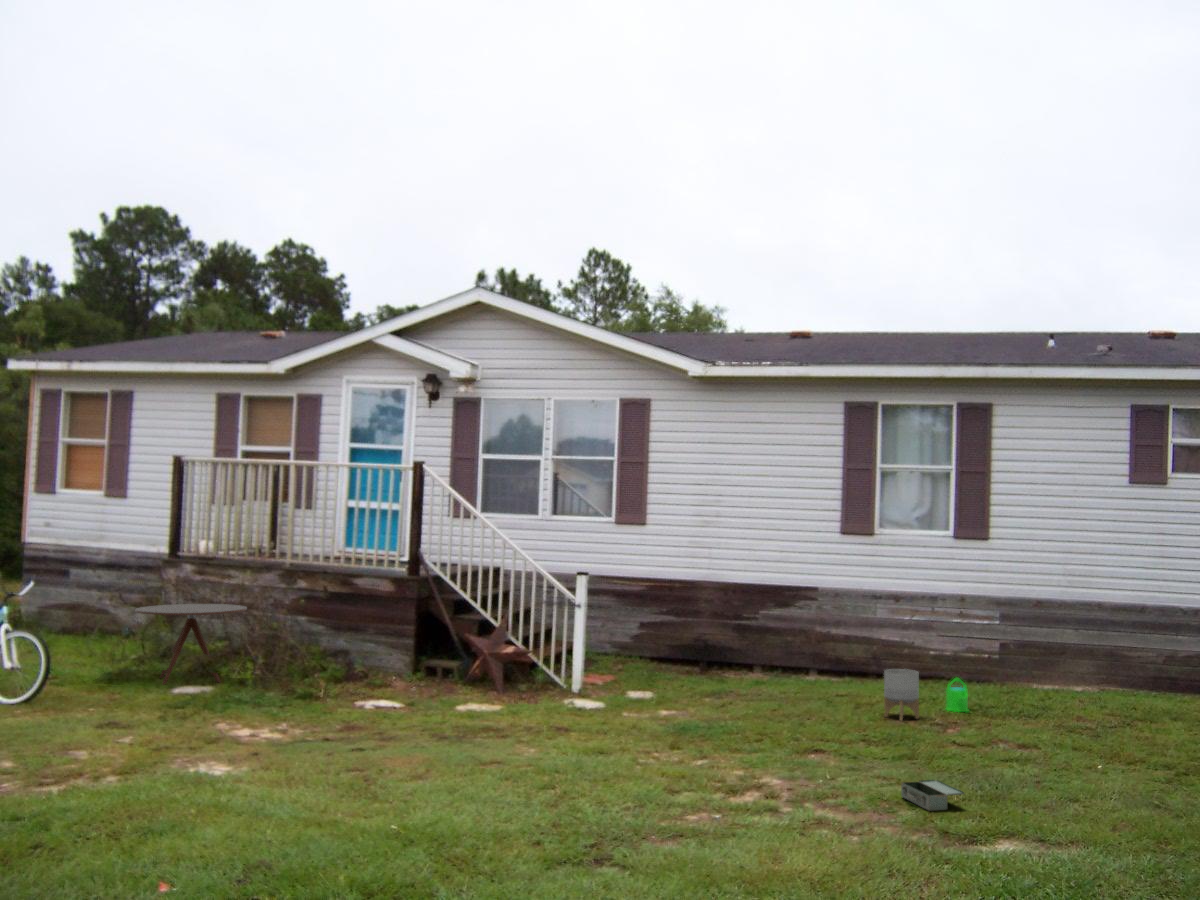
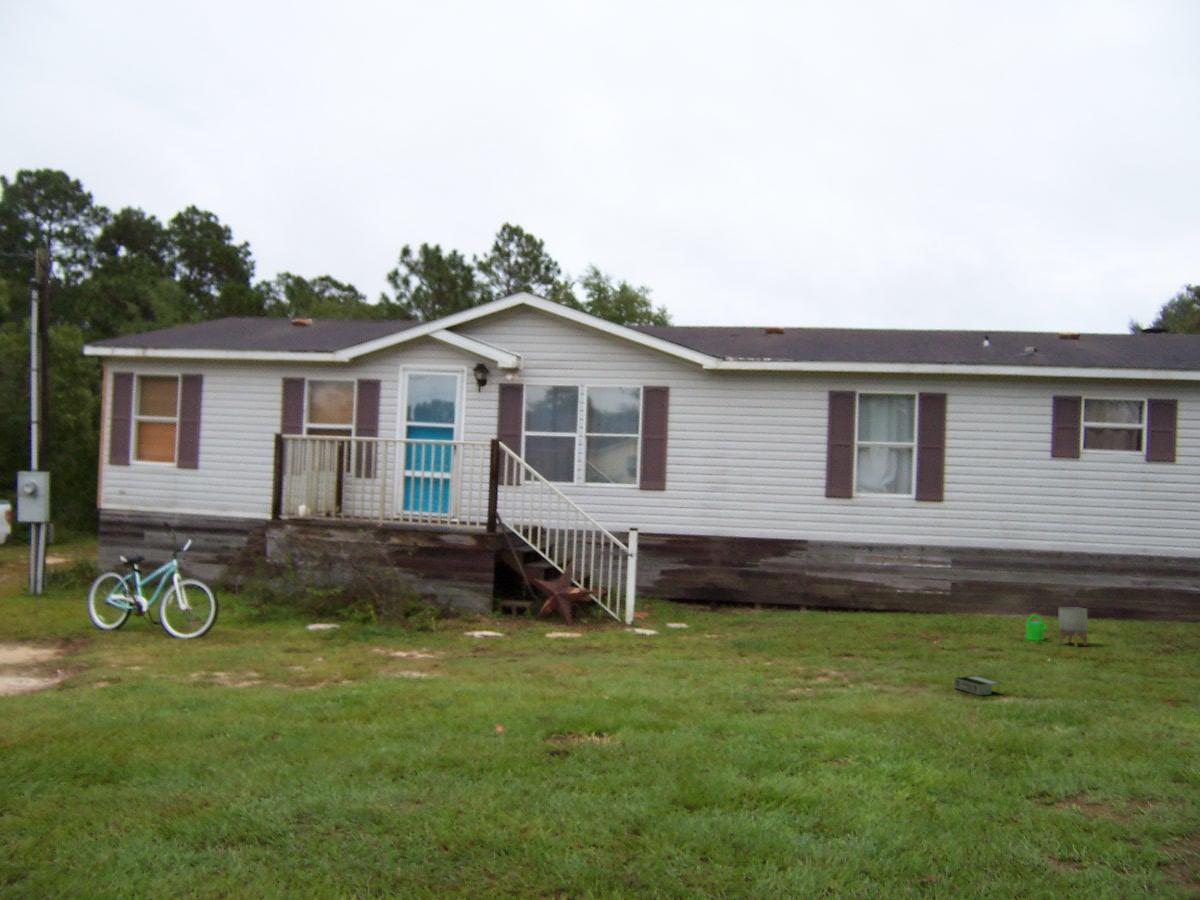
round table: present [135,604,247,685] -> none [266,560,357,627]
planter: present [884,669,919,721] -> present [1058,607,1087,647]
watering can: present [946,678,968,712] -> present [1026,614,1046,640]

